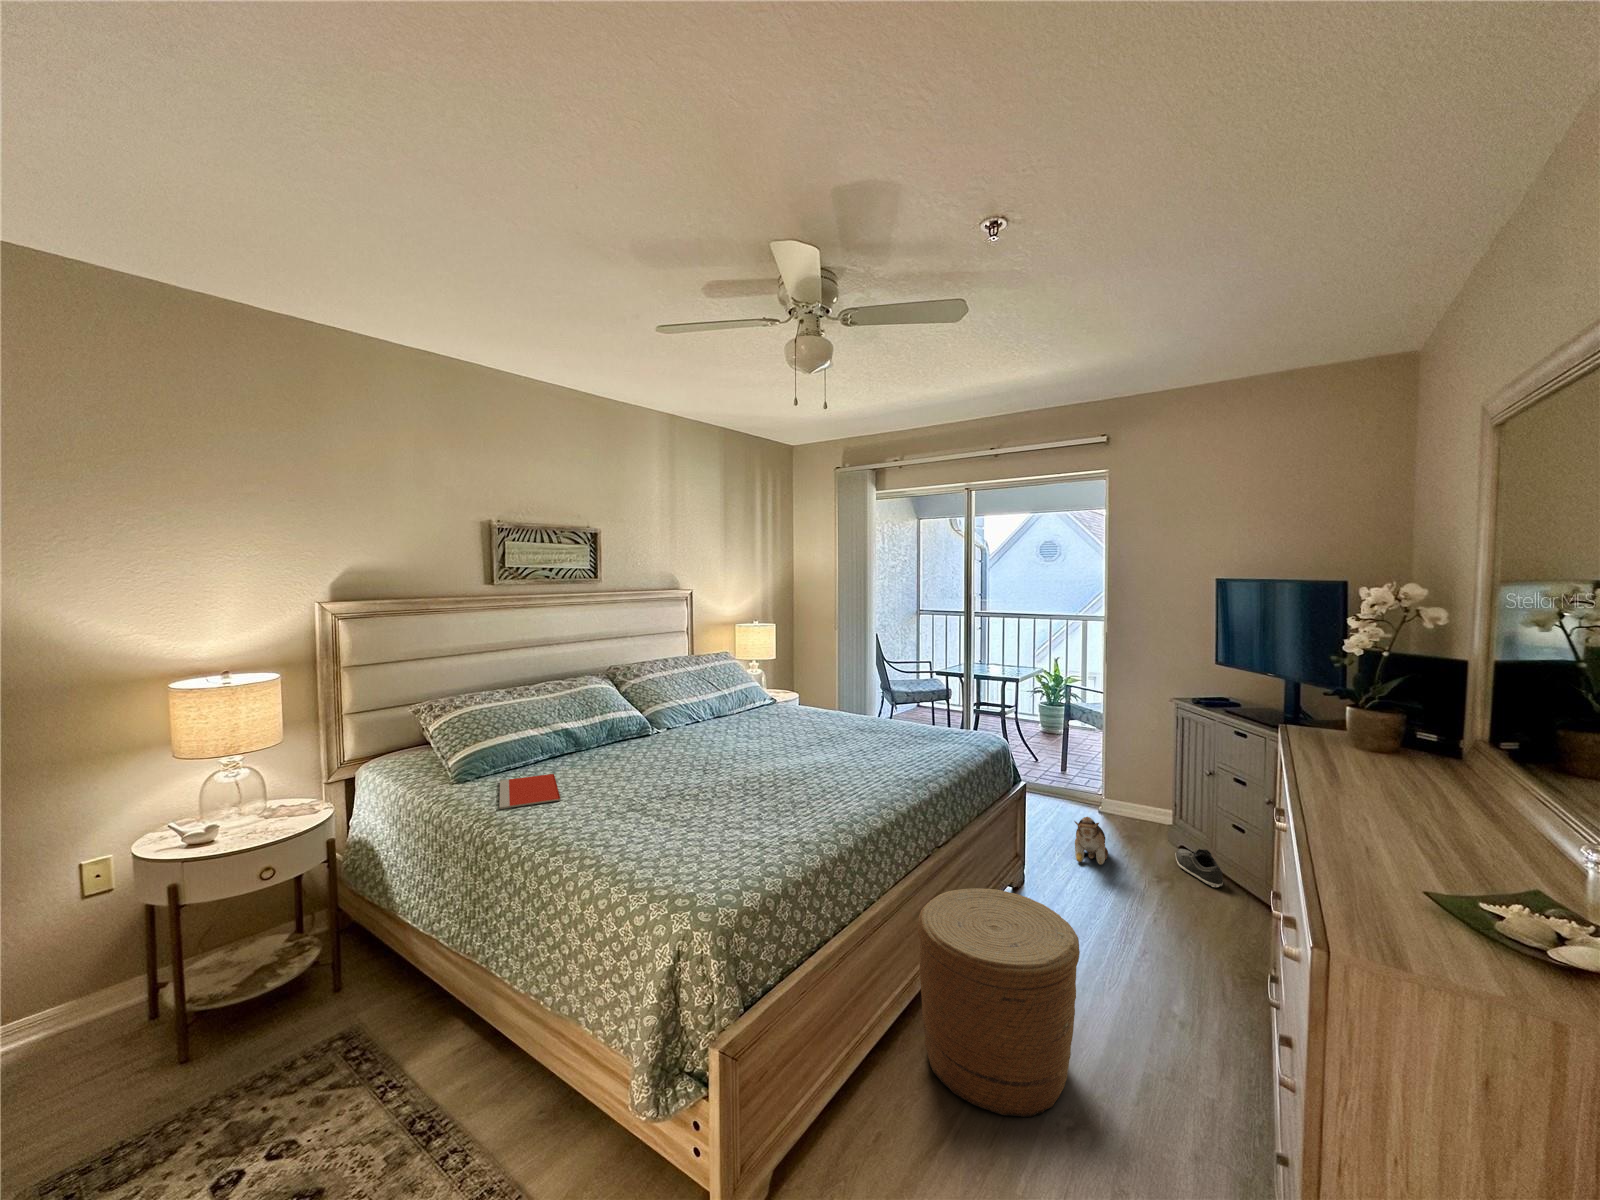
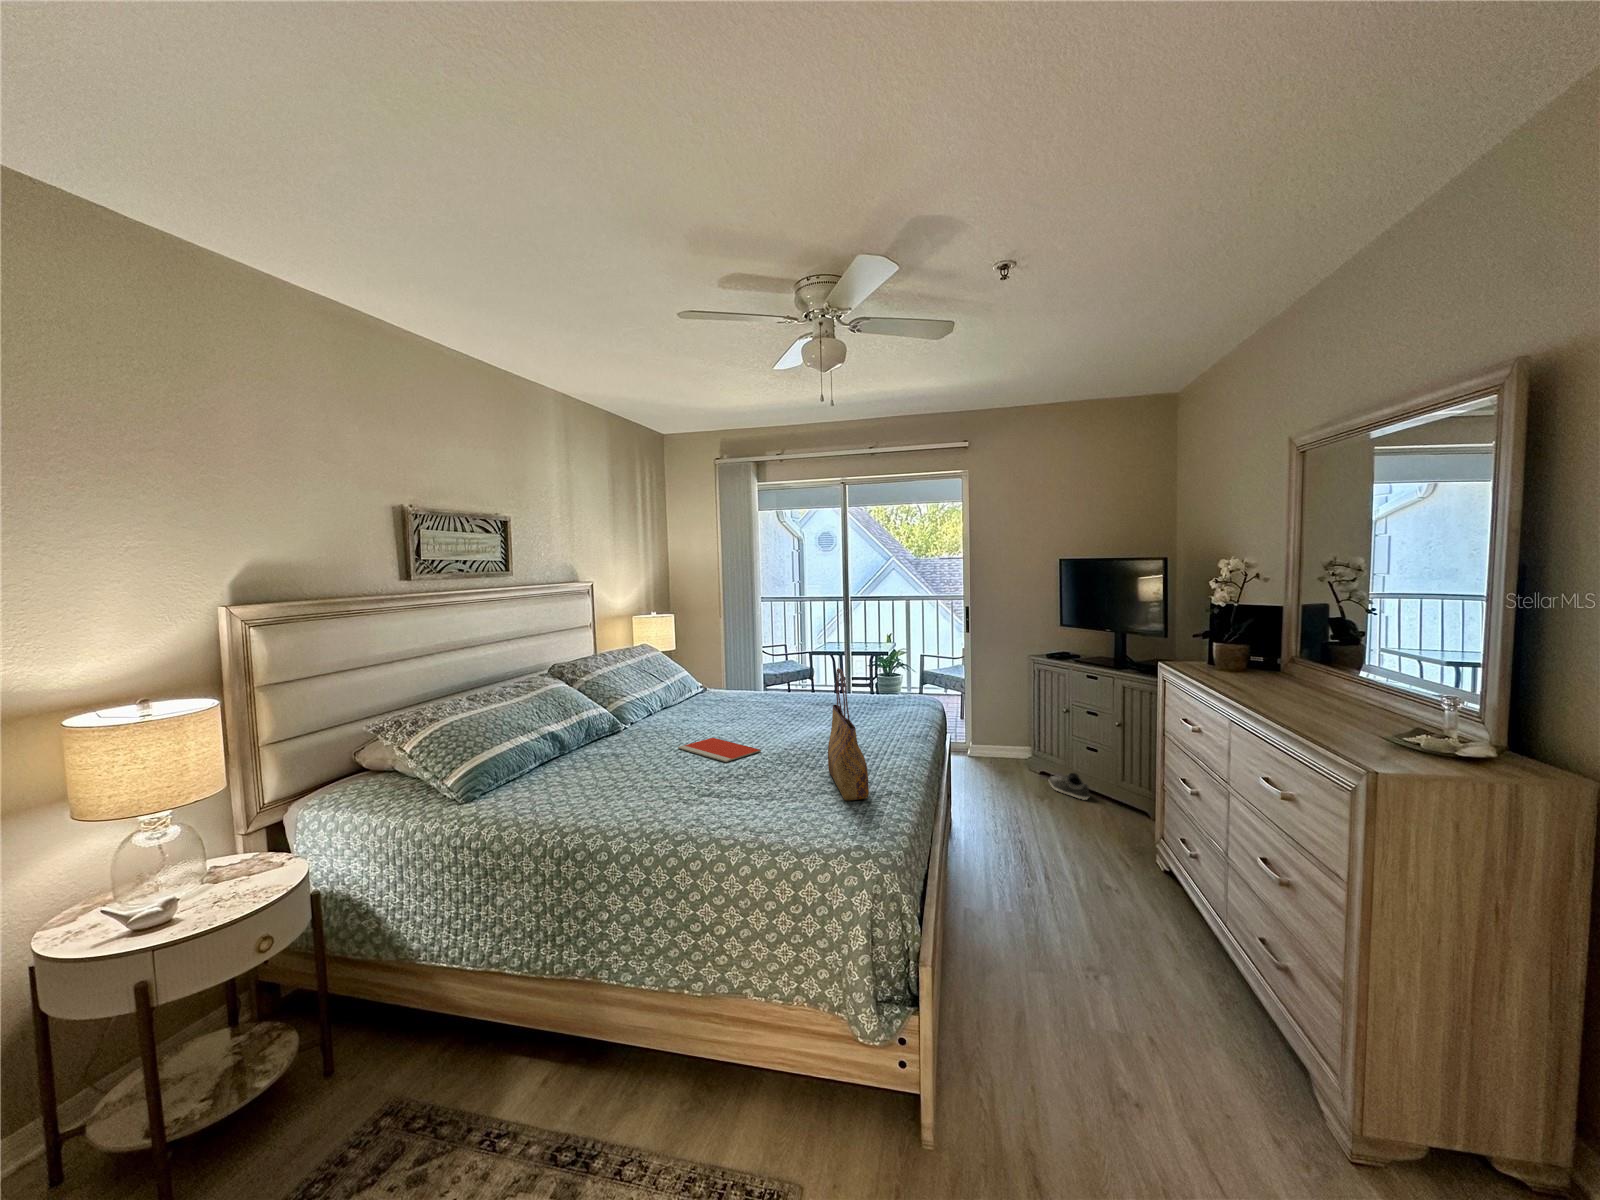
tote bag: none [742,692,796,840] -> present [828,668,869,801]
notebook: present [499,774,561,809] -> present [678,738,761,762]
plush toy: present [1074,817,1108,865] -> none [978,760,1004,799]
woven basket: present [918,888,1080,1118] -> none [958,817,1089,984]

